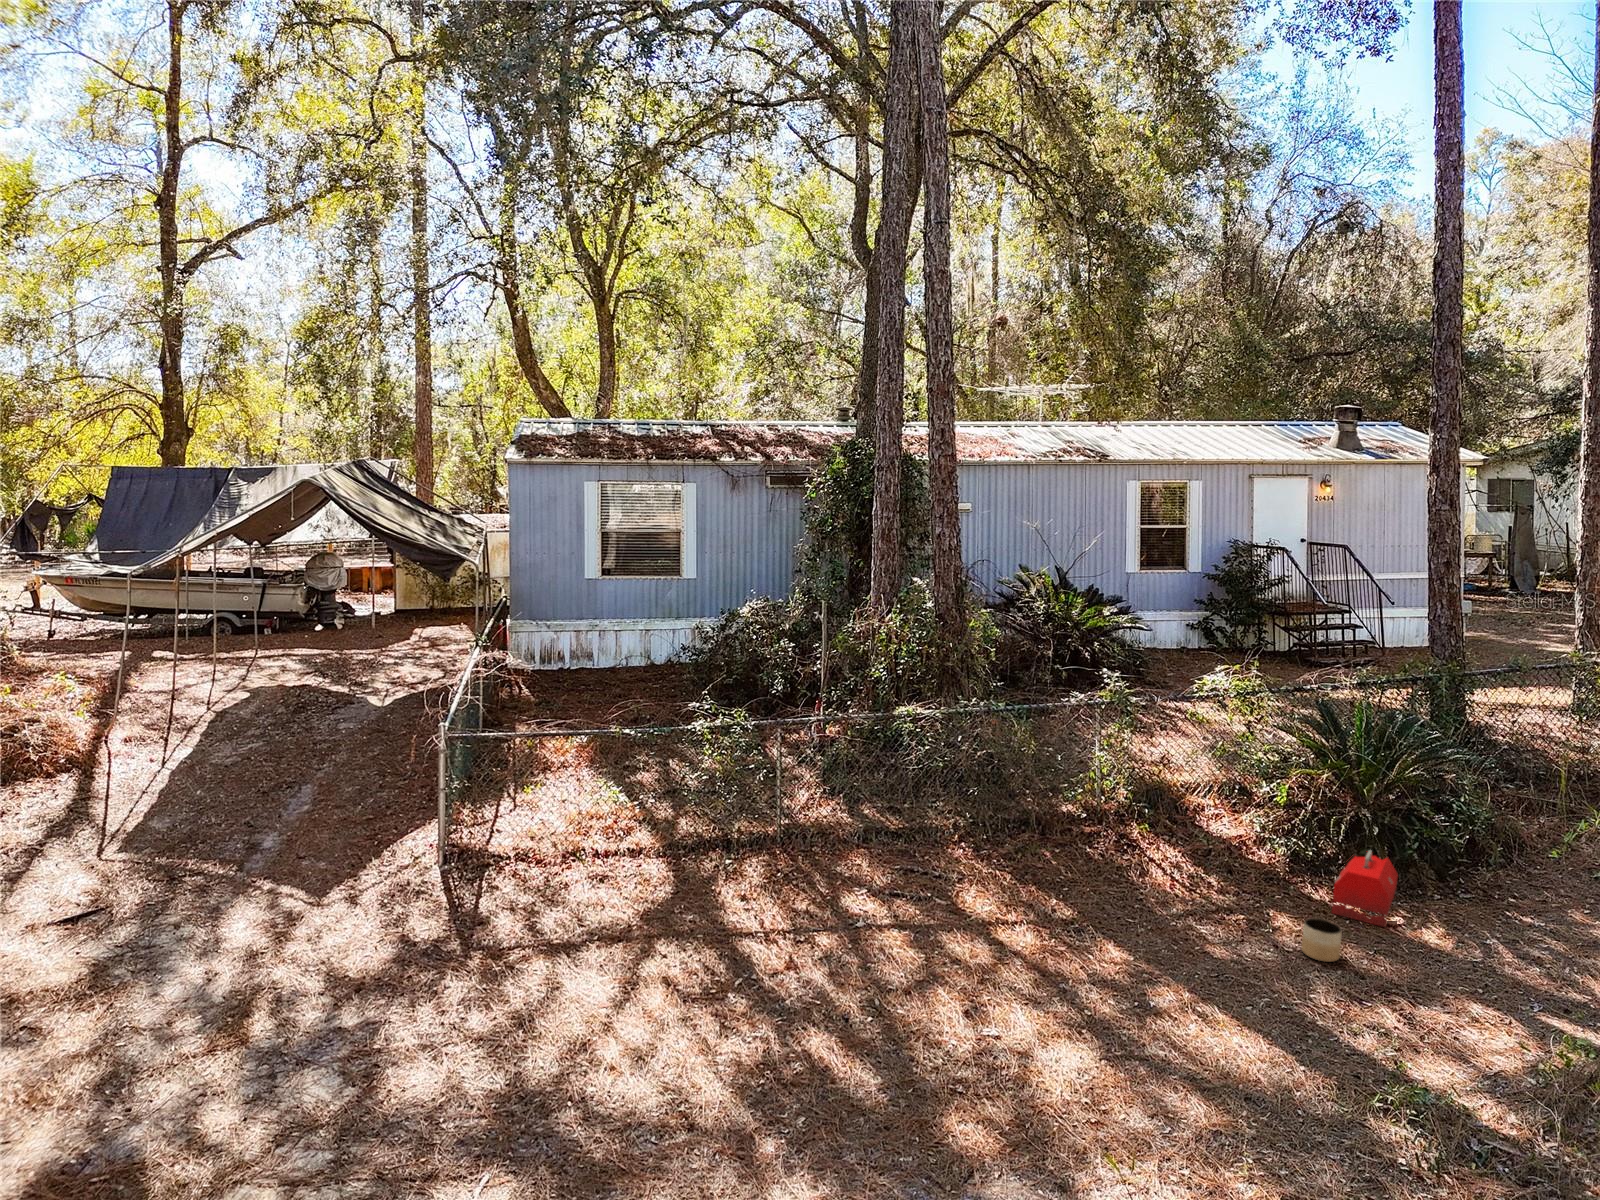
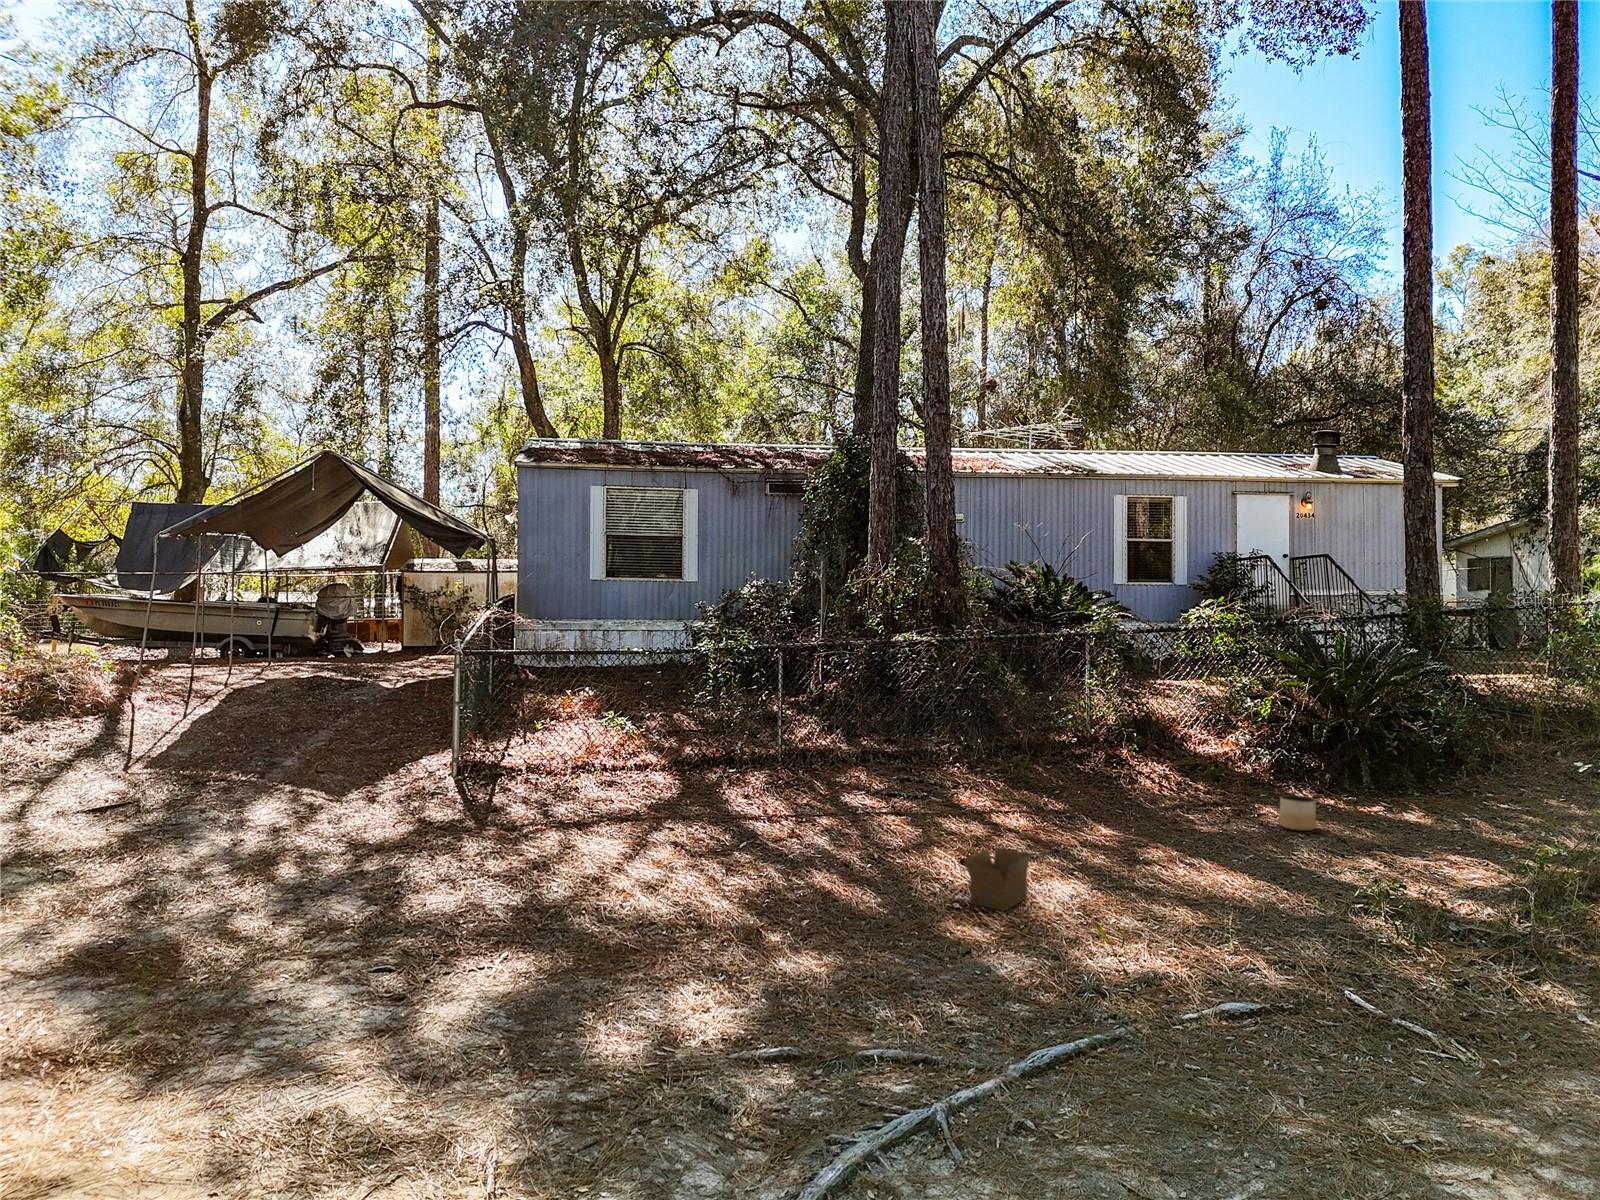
toolbox: present [1332,850,1398,927] -> none [1311,750,1373,815]
cardboard box: none [976,1049,1047,1139] -> present [965,848,1031,911]

